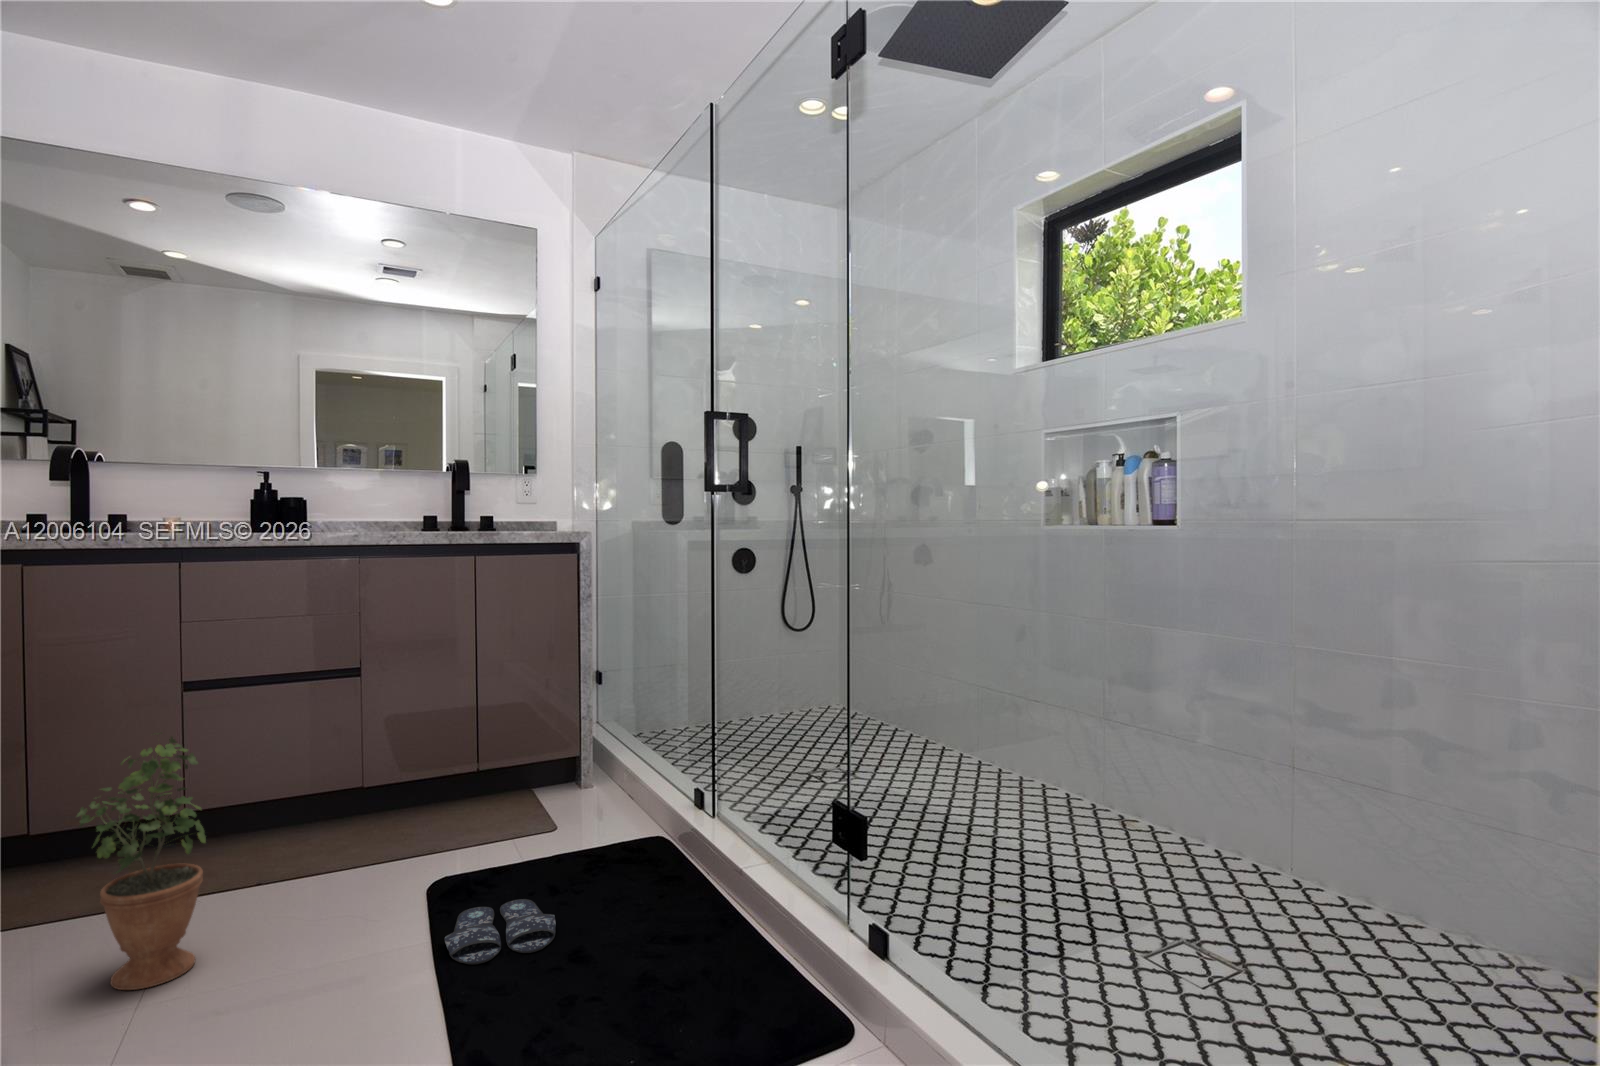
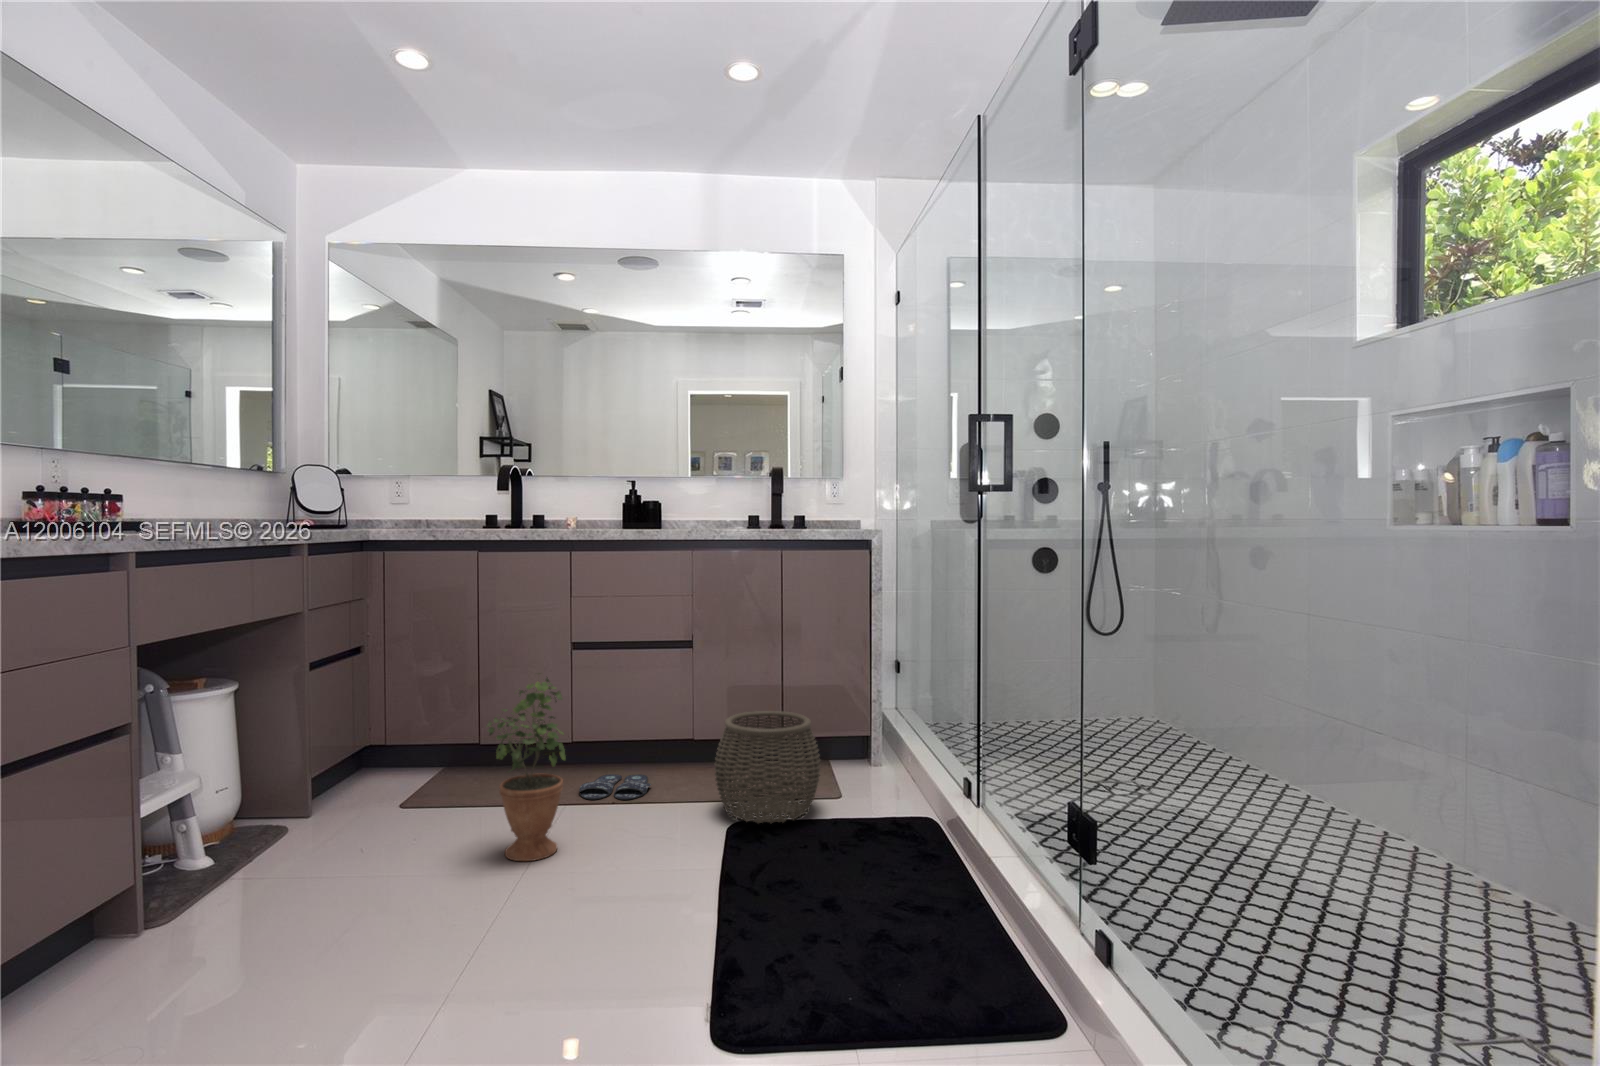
woven basket: none [406,742,537,876] -> present [715,711,821,823]
slippers: present [444,899,556,964] -> present [579,774,651,800]

